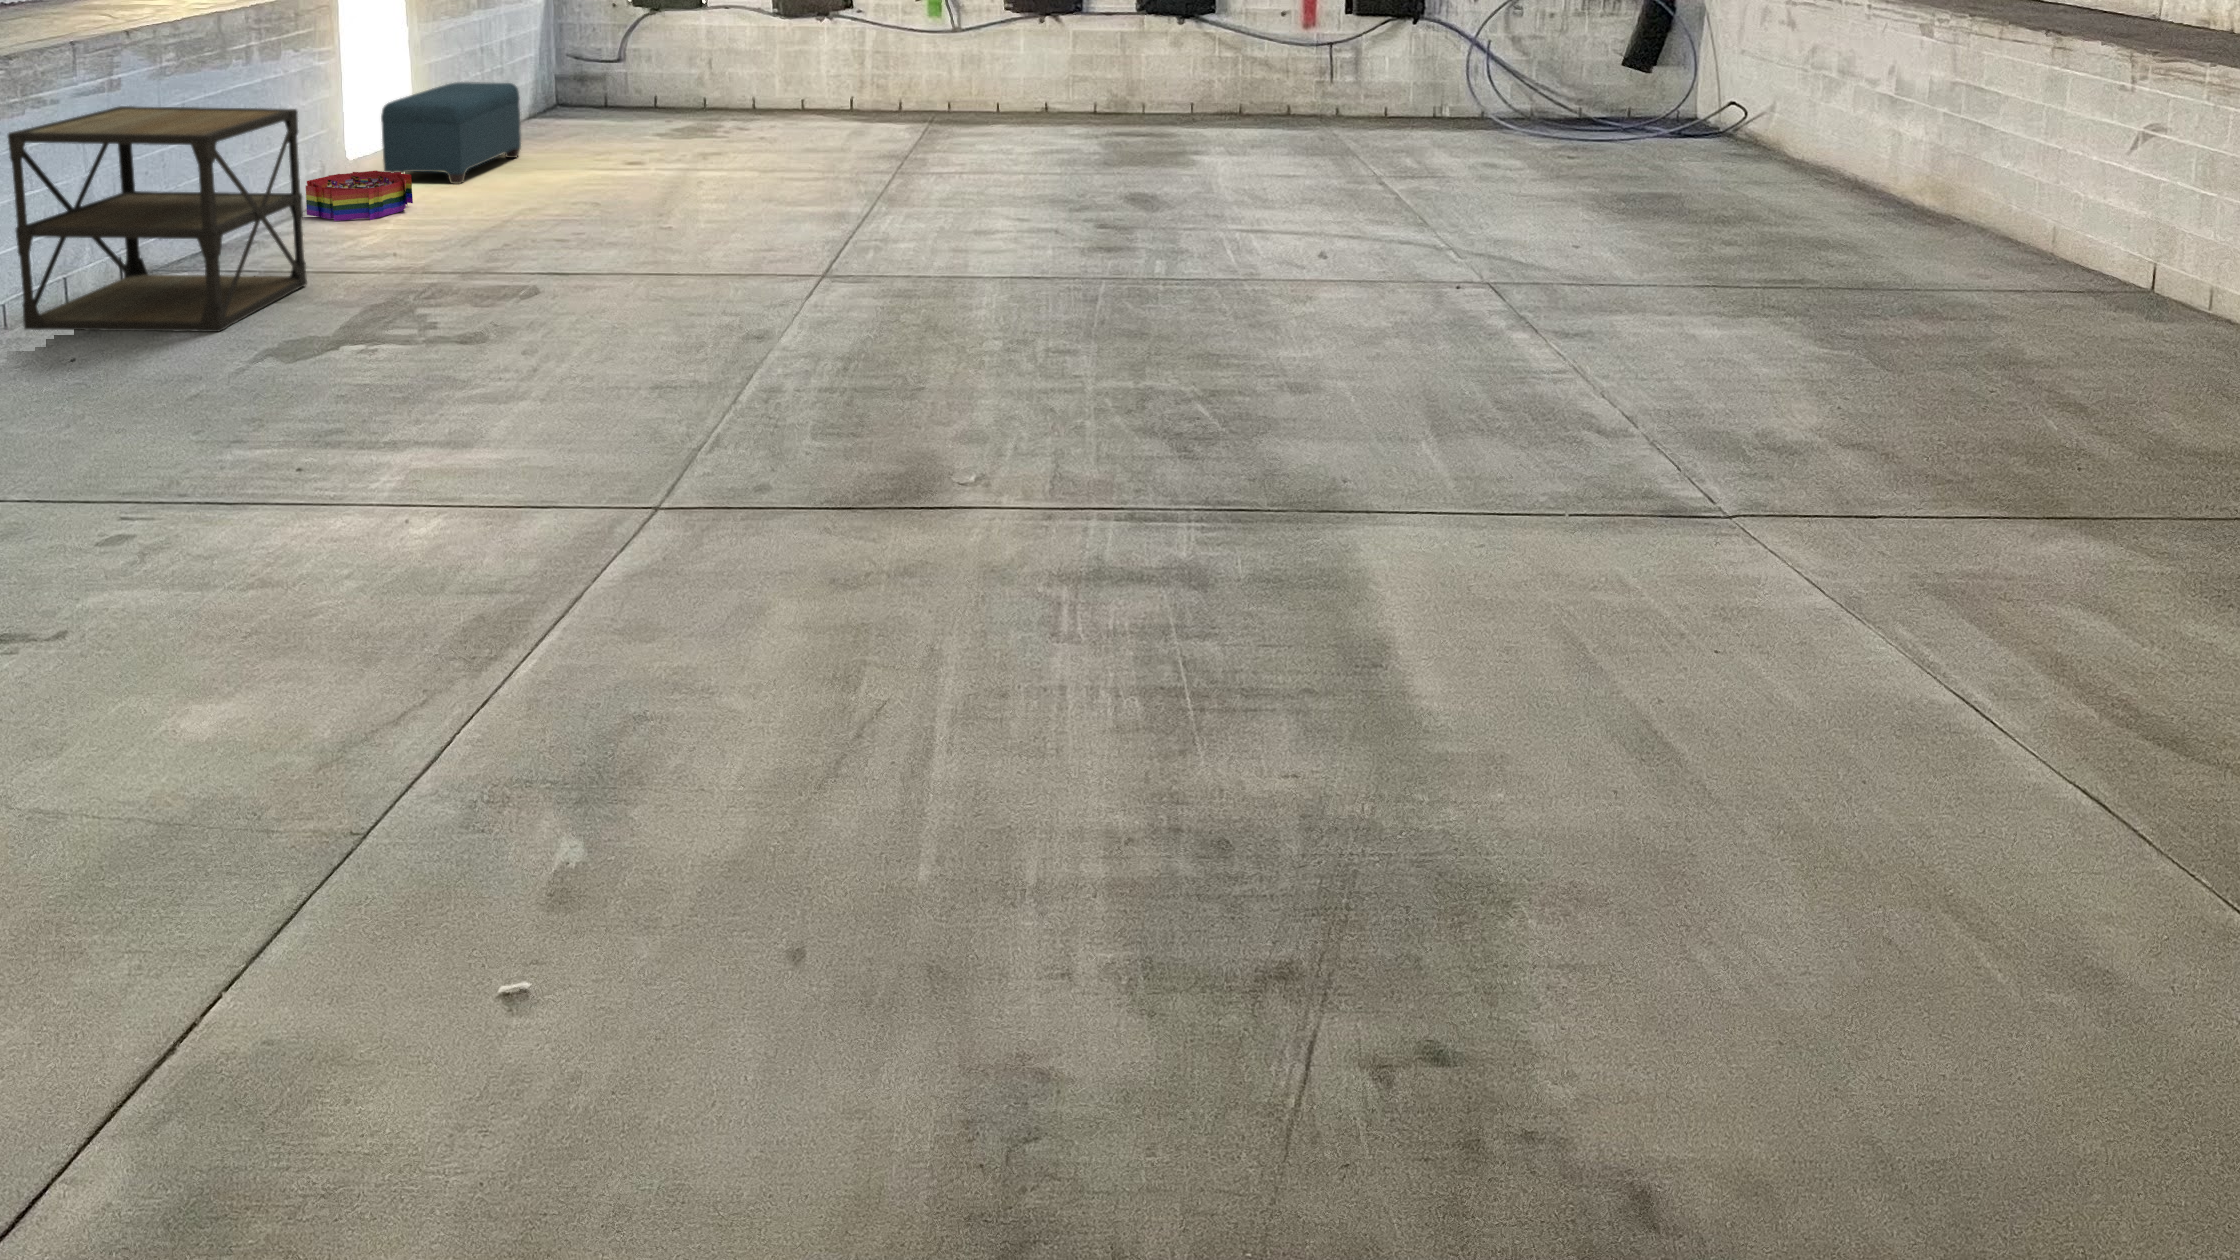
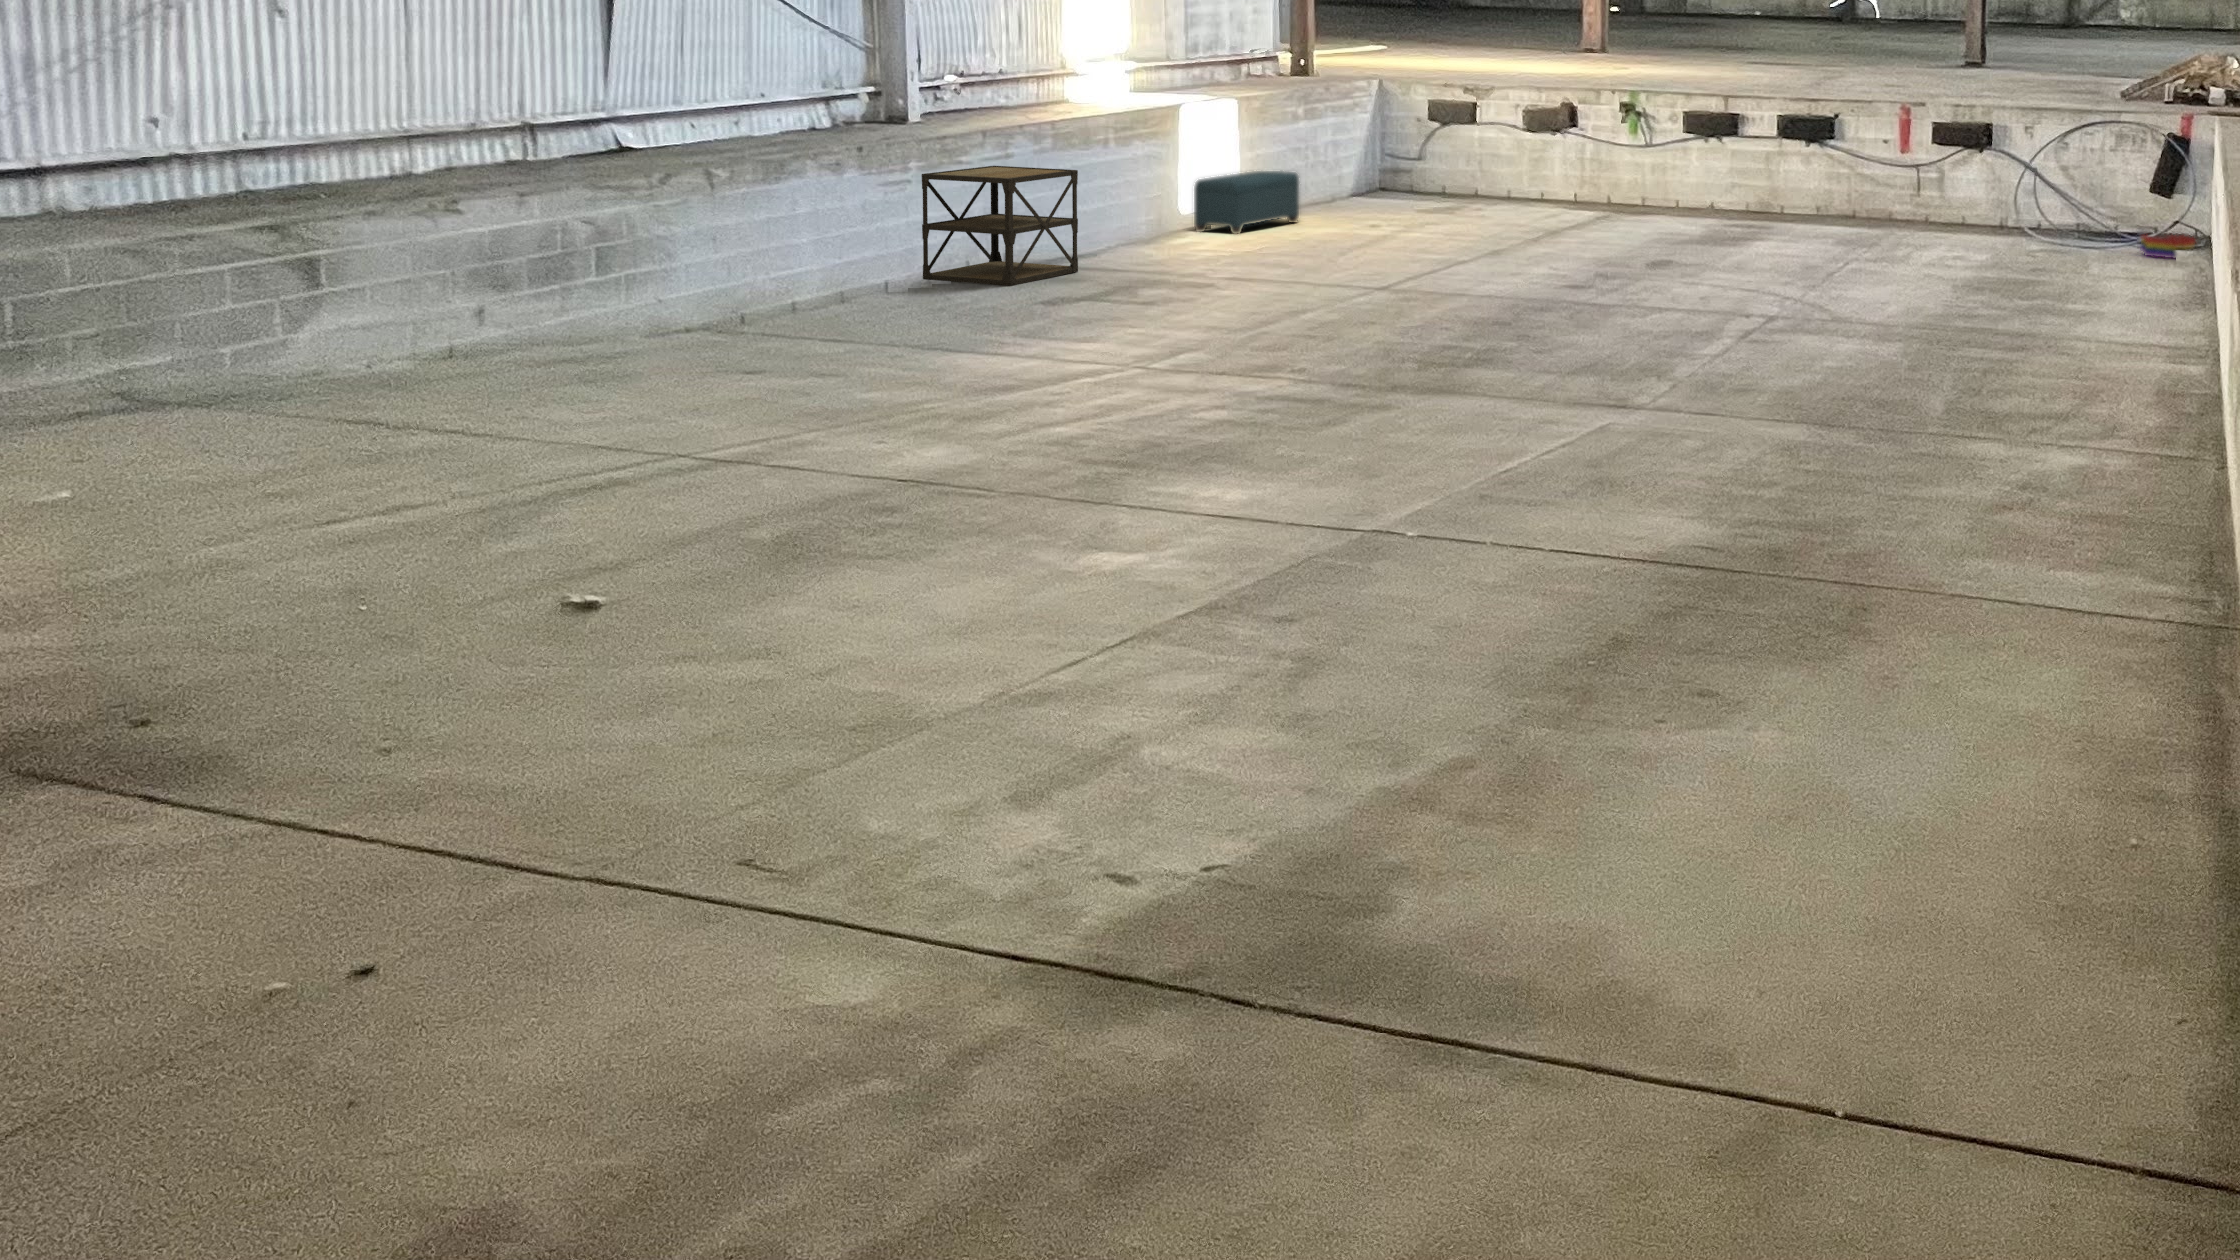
storage bin: present [306,171,413,221] -> present [2141,235,2196,258]

